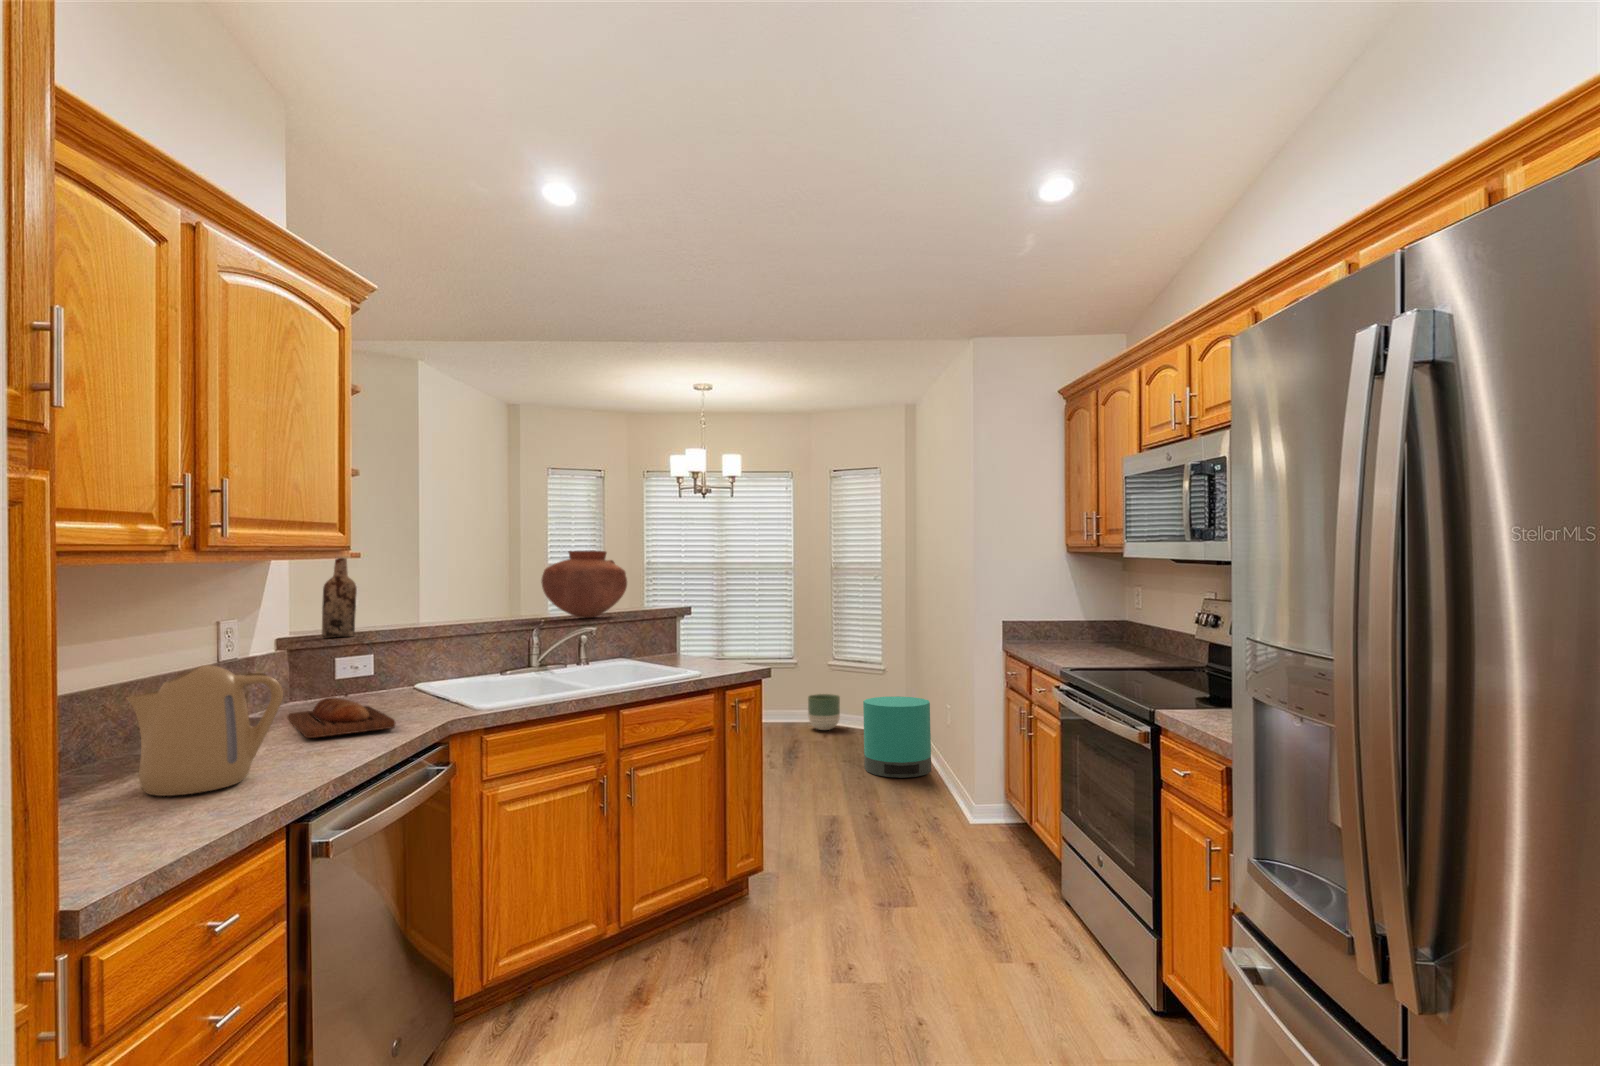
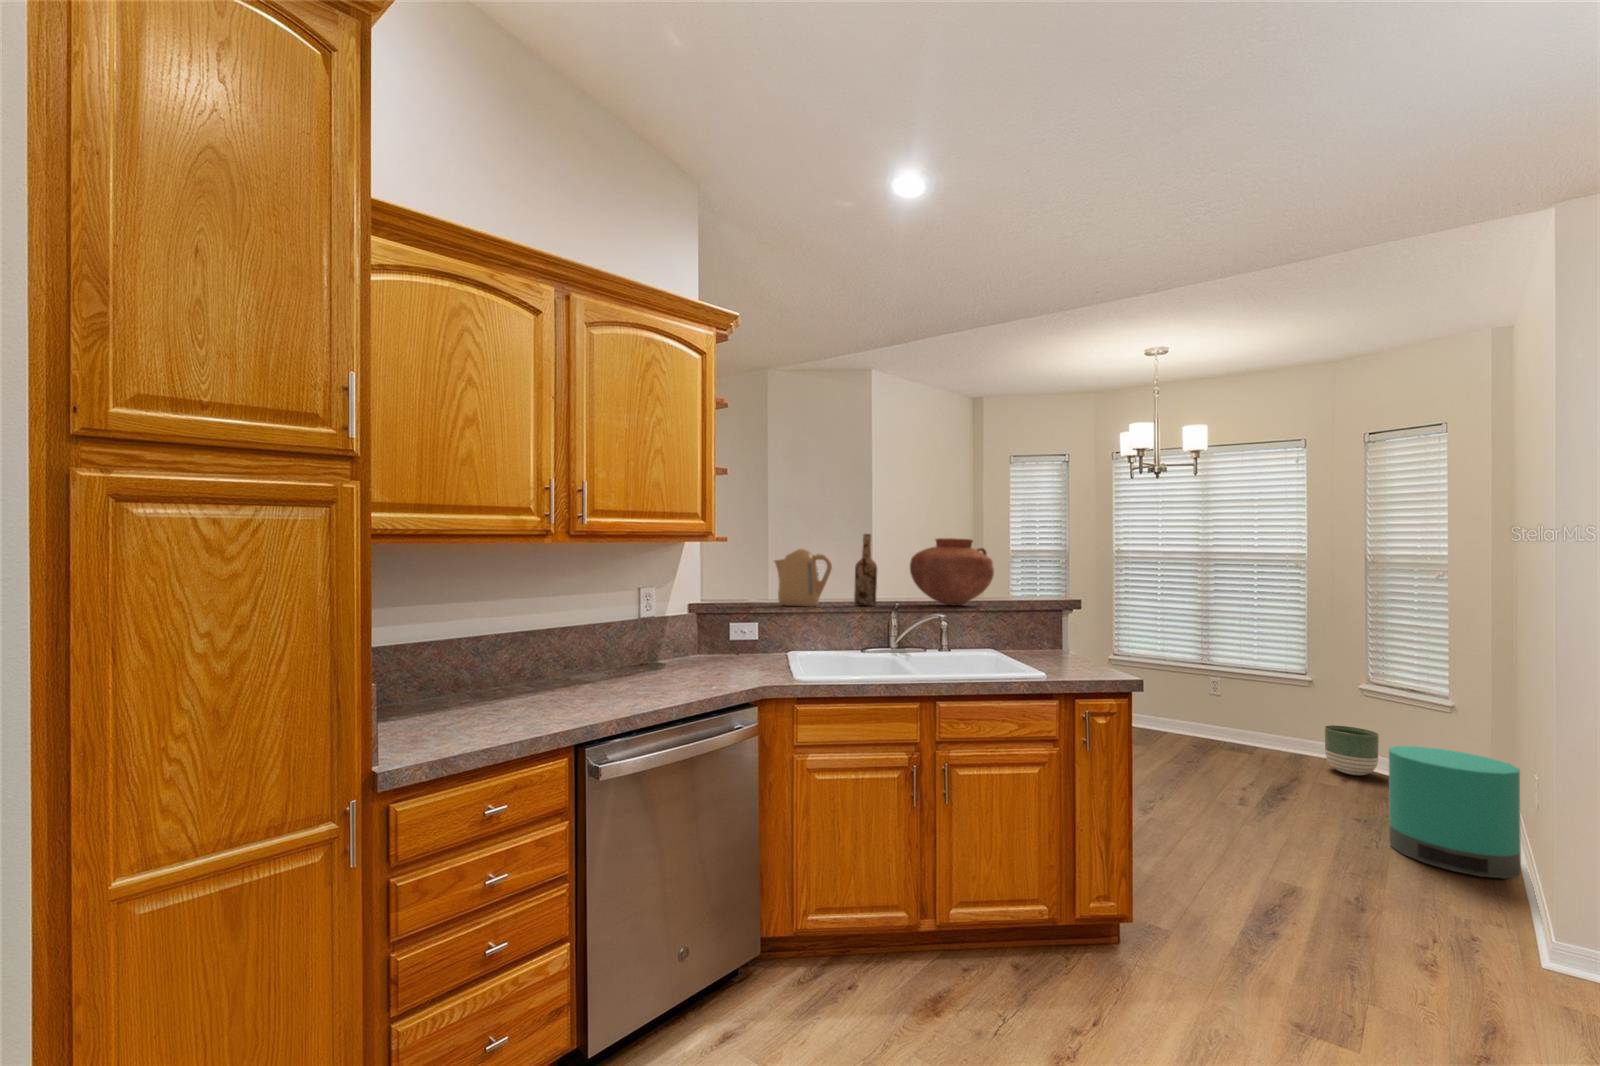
wine bottle: present [322,558,357,638] -> present [854,534,877,606]
kettle: present [127,665,283,796] -> present [774,549,832,606]
bread loaf: present [288,697,395,738] -> none [658,653,732,685]

